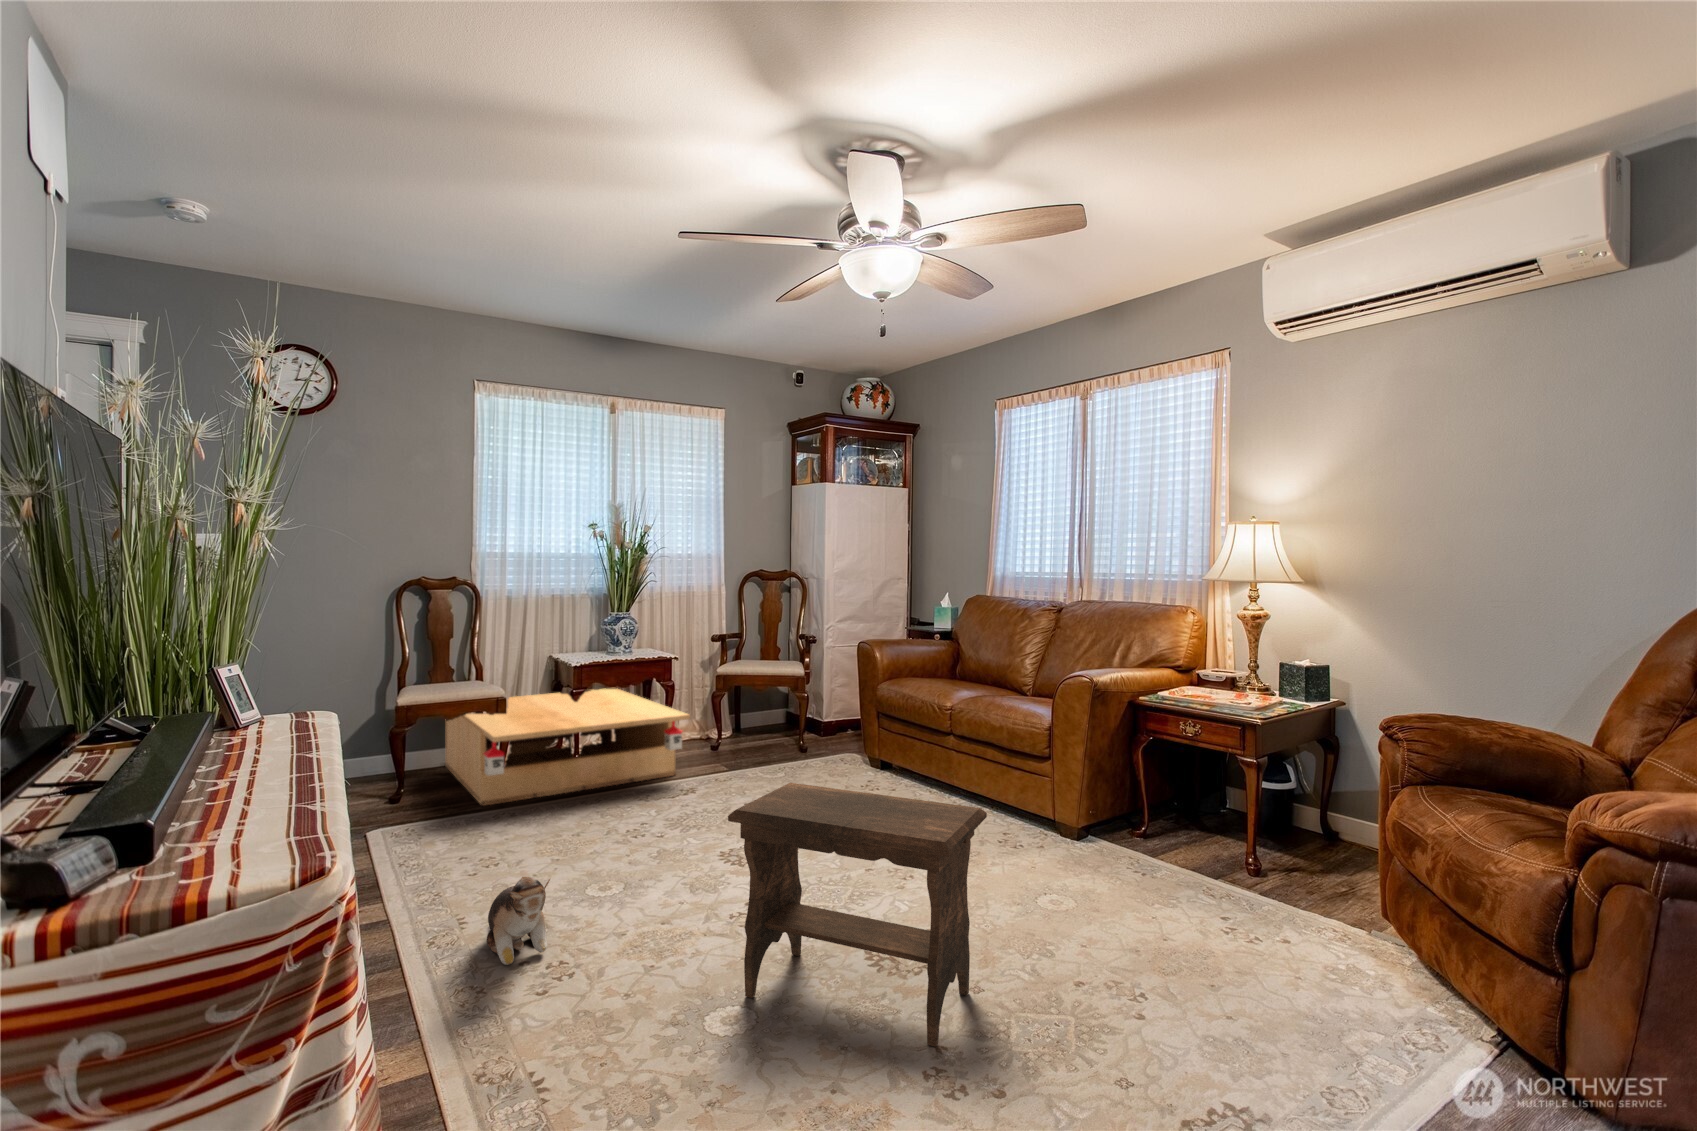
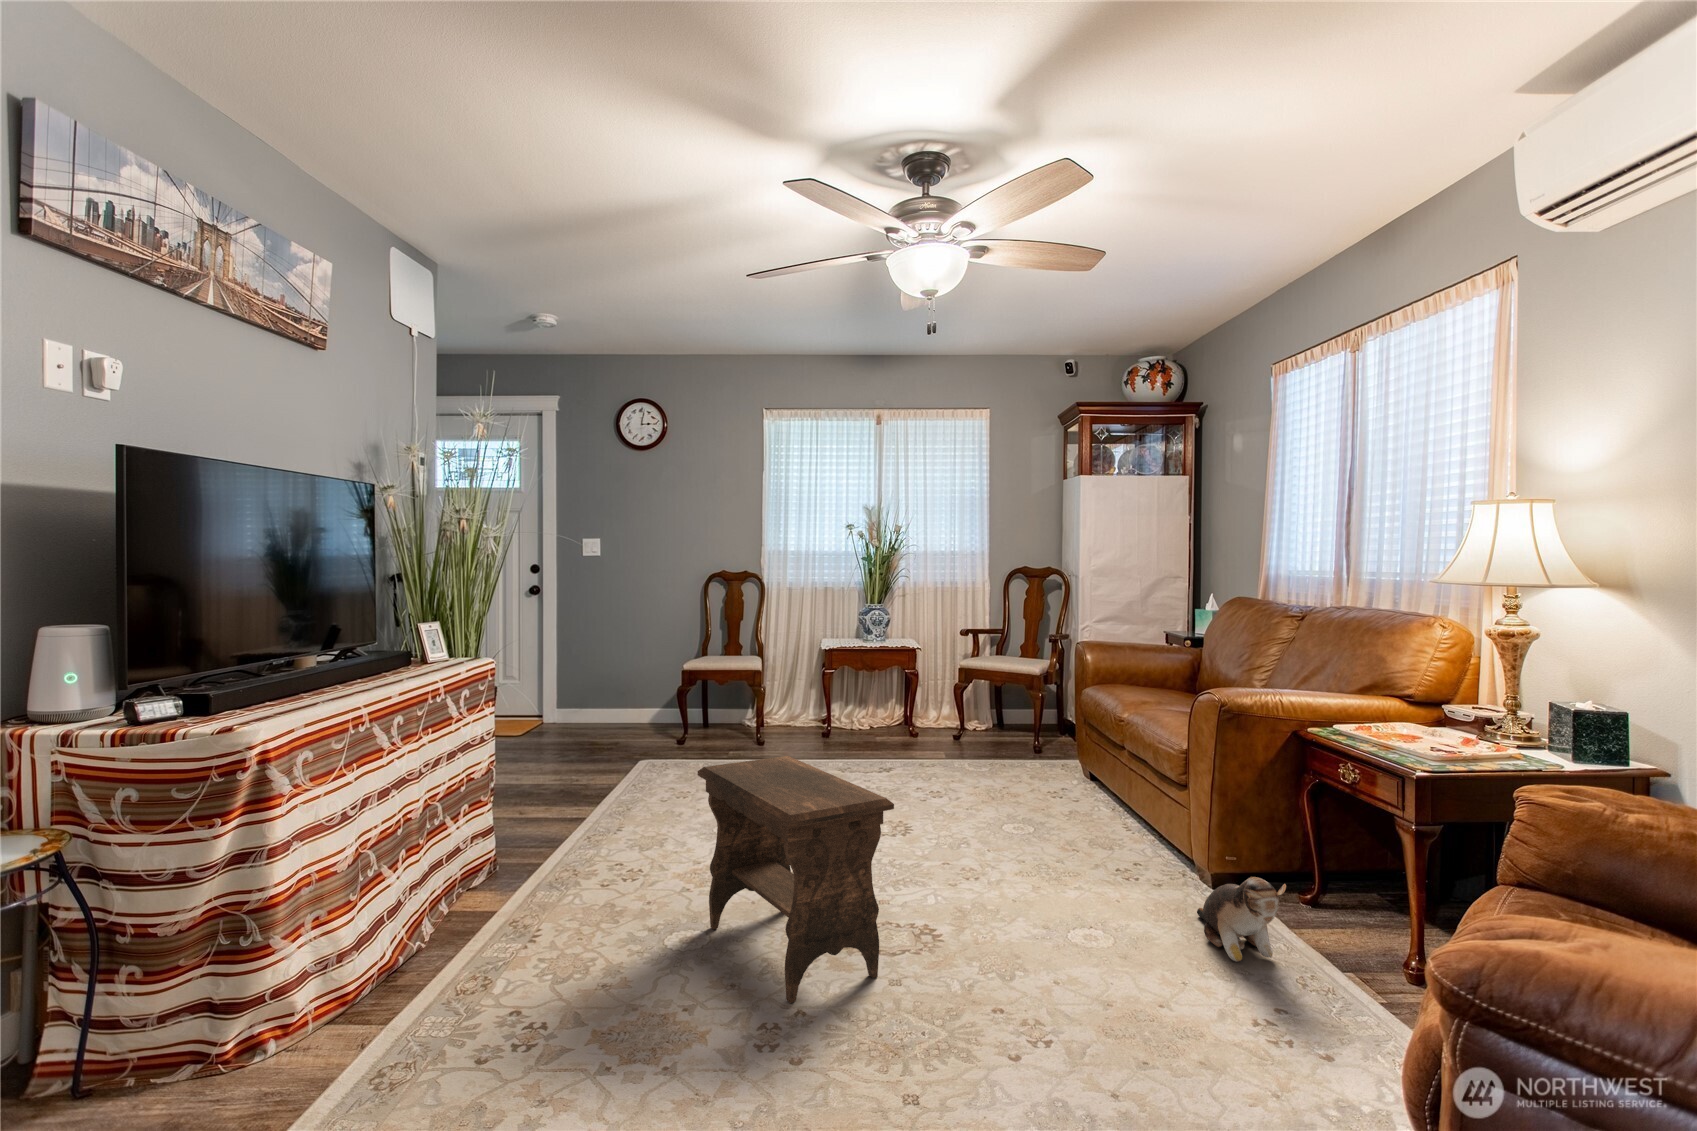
coffee table: present [445,689,690,806] -> none [717,675,895,760]
plush toy: present [487,877,550,965] -> present [1197,877,1286,961]

